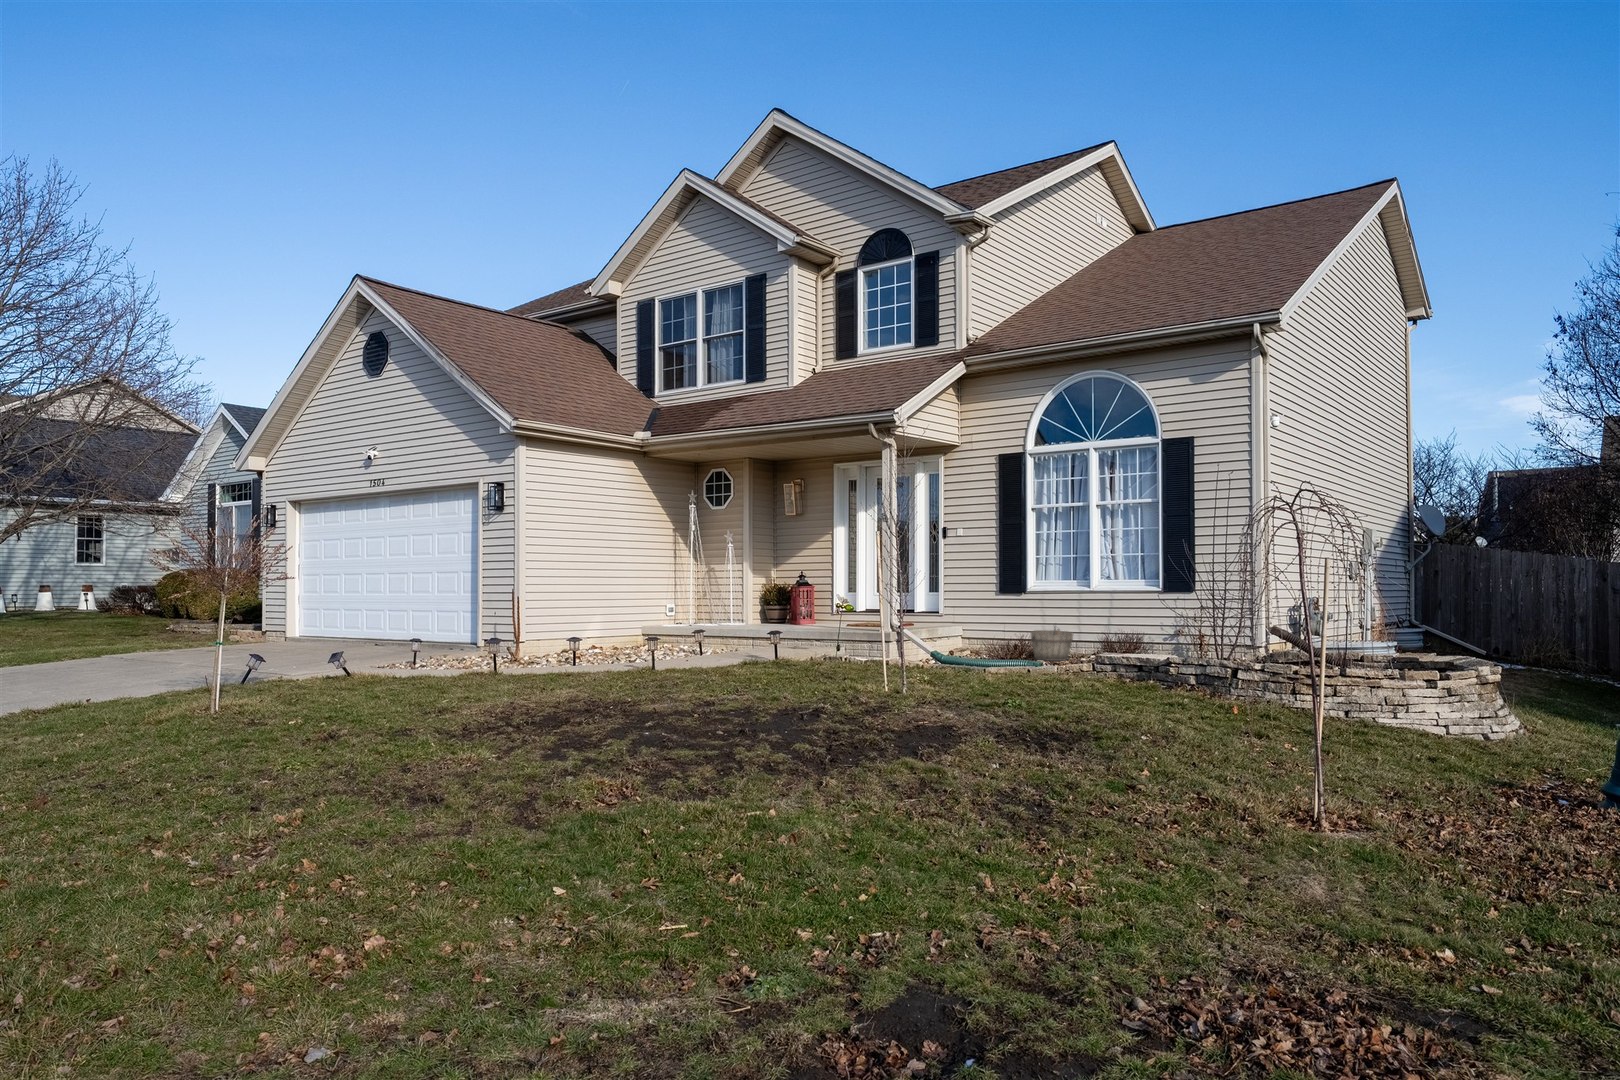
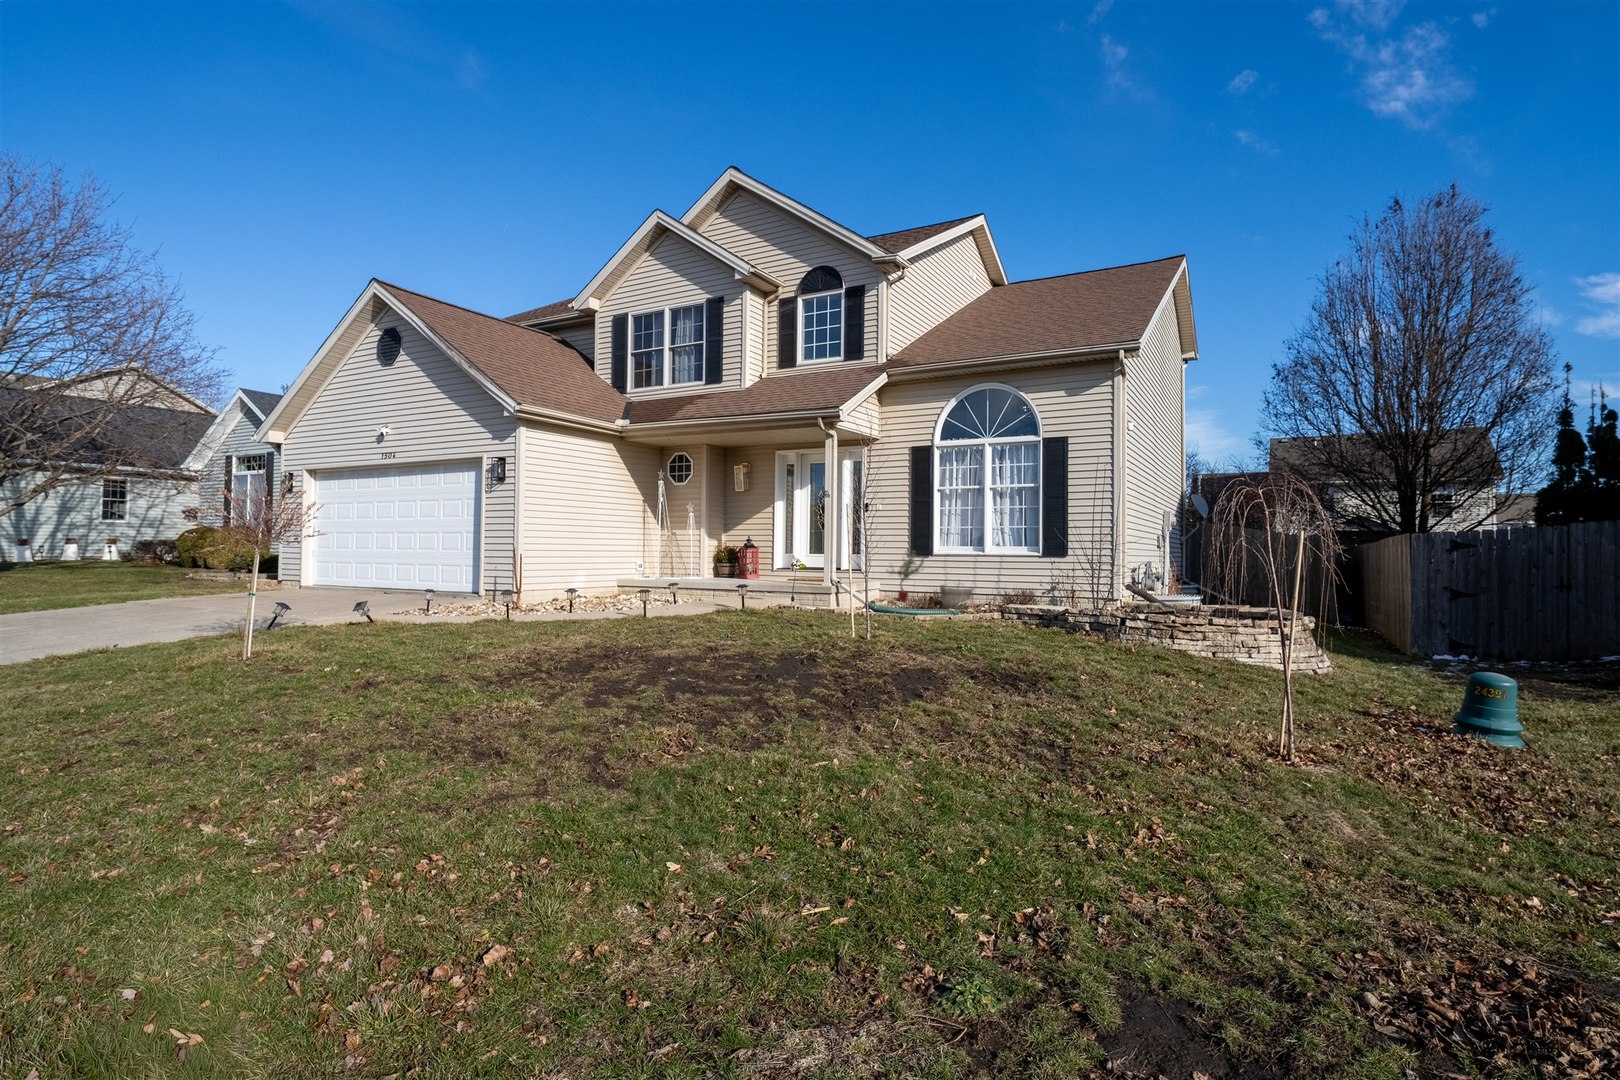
potted tree: none [964,586,1013,652] -> present [888,552,924,601]

